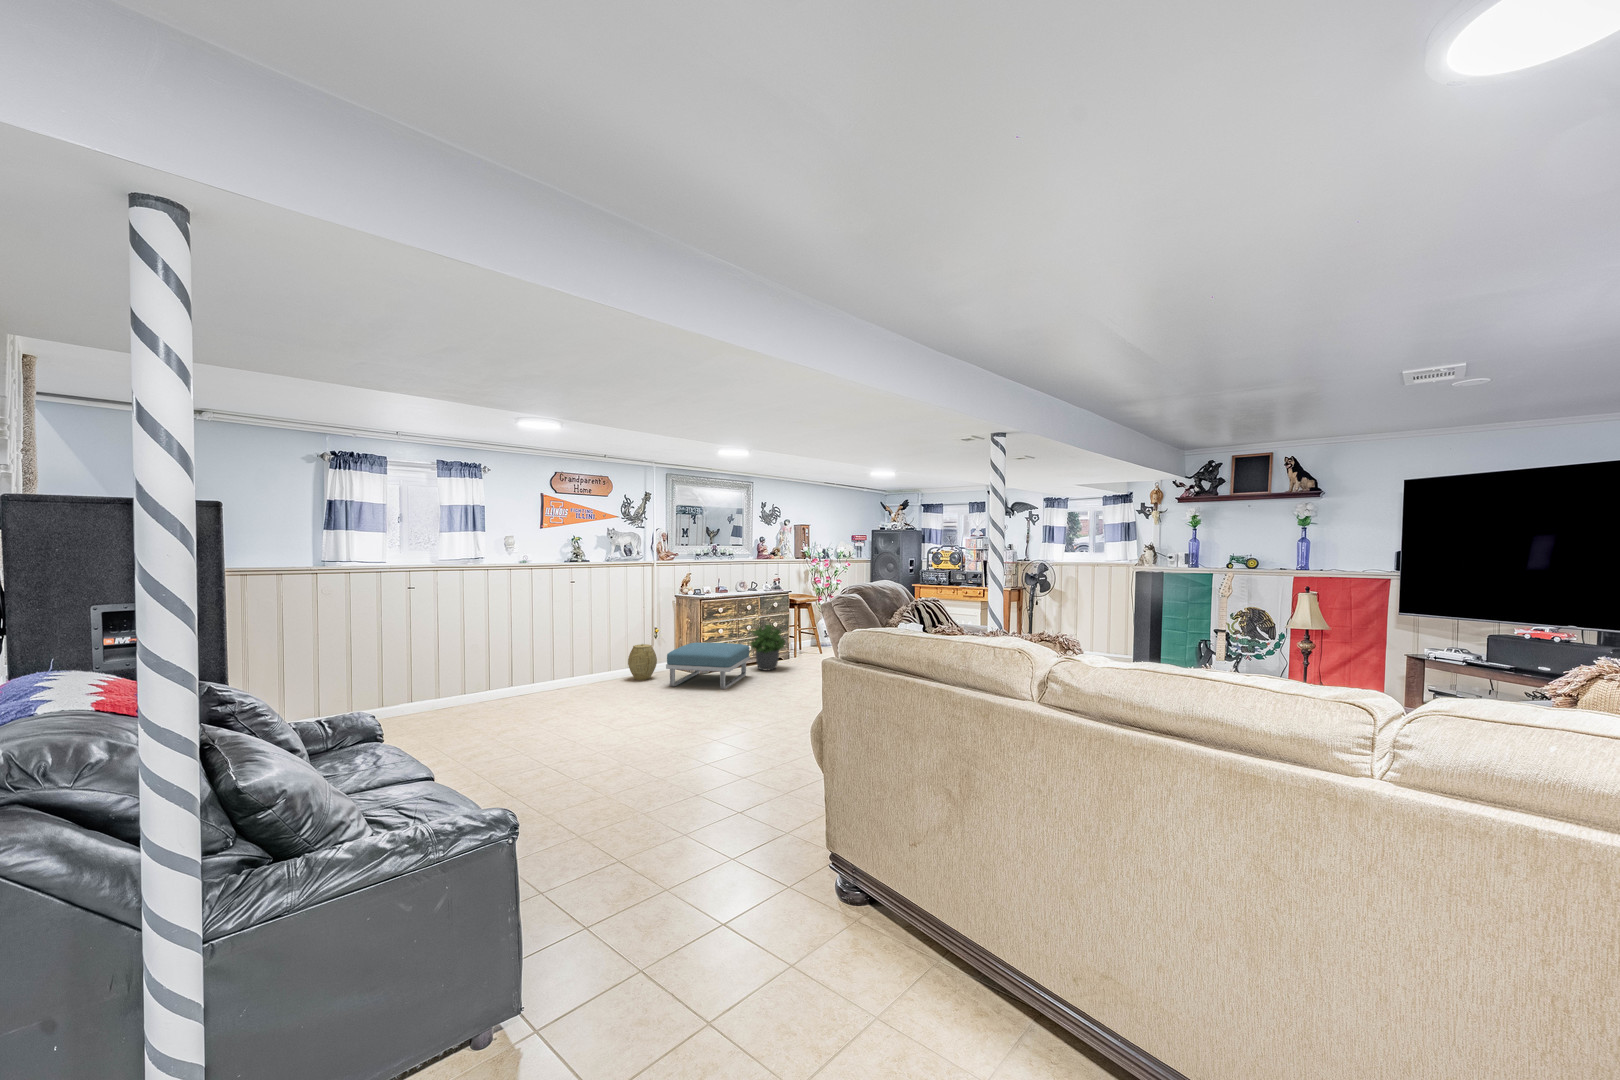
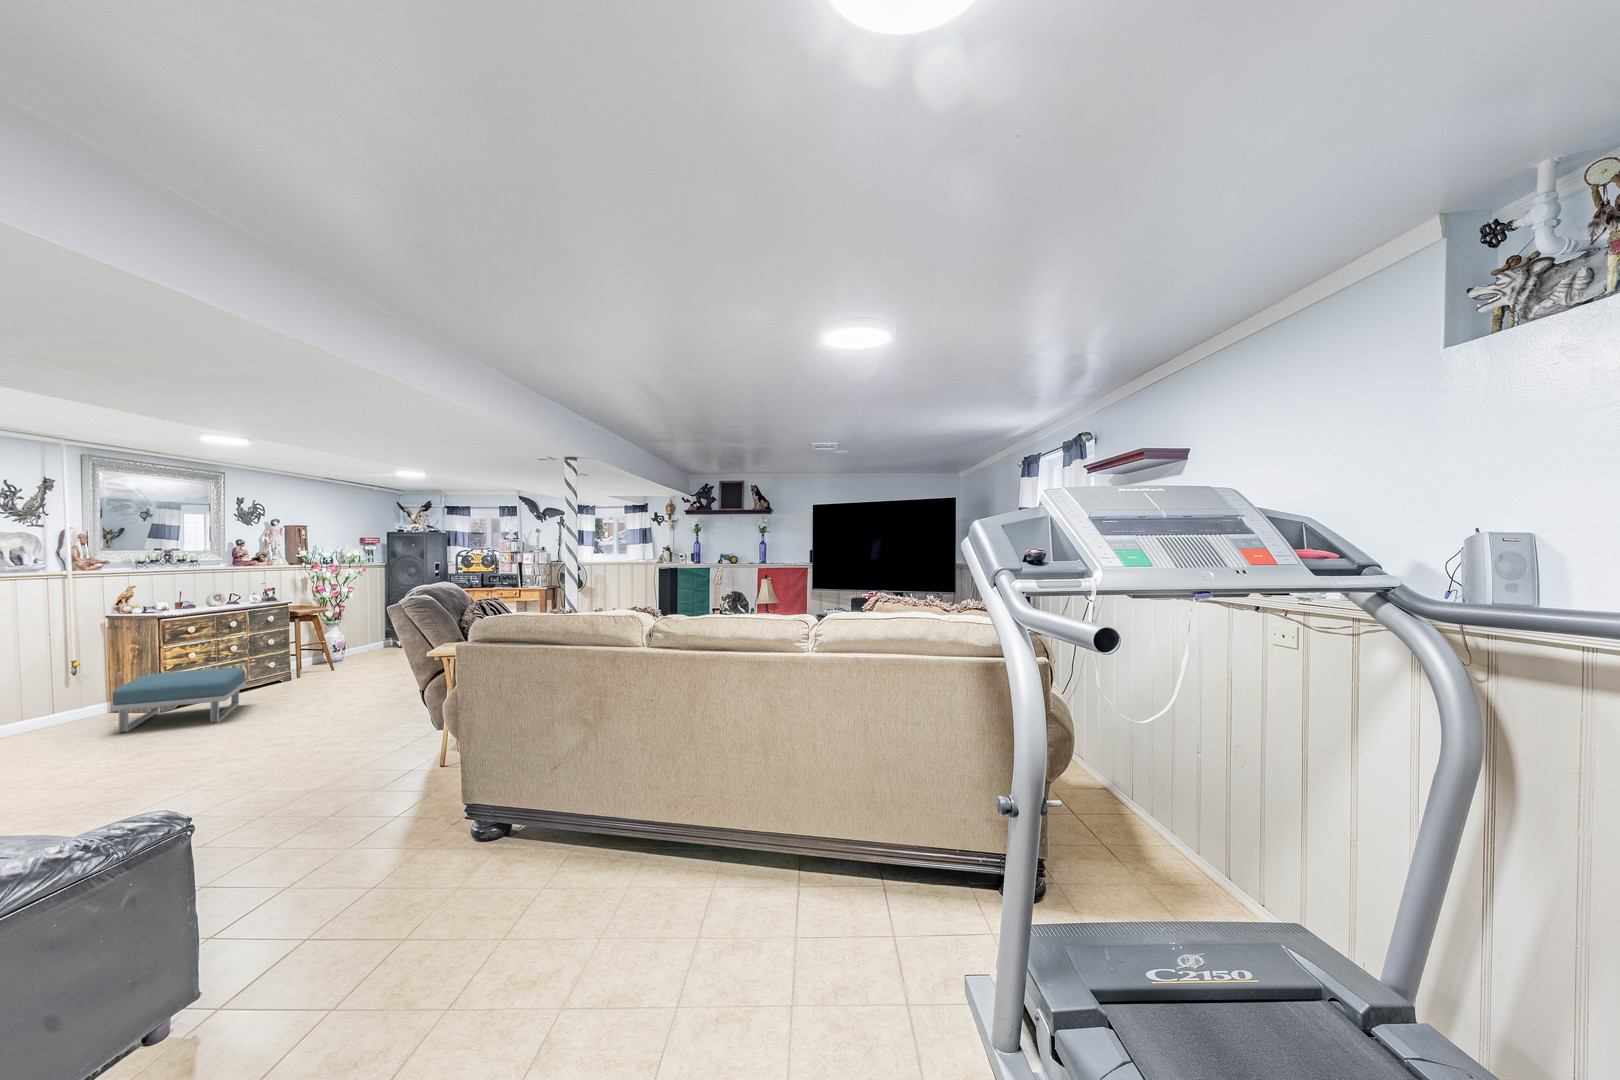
potted plant: present [750,624,786,670] -> none [236,640,294,697]
woven basket: present [628,644,657,680] -> none [23,685,81,735]

